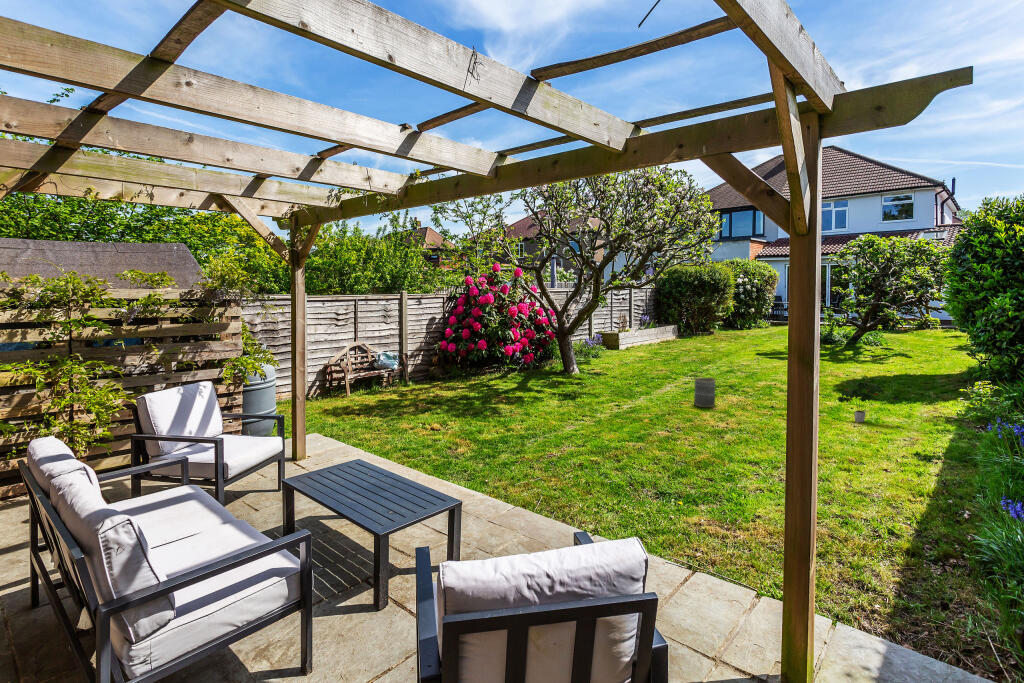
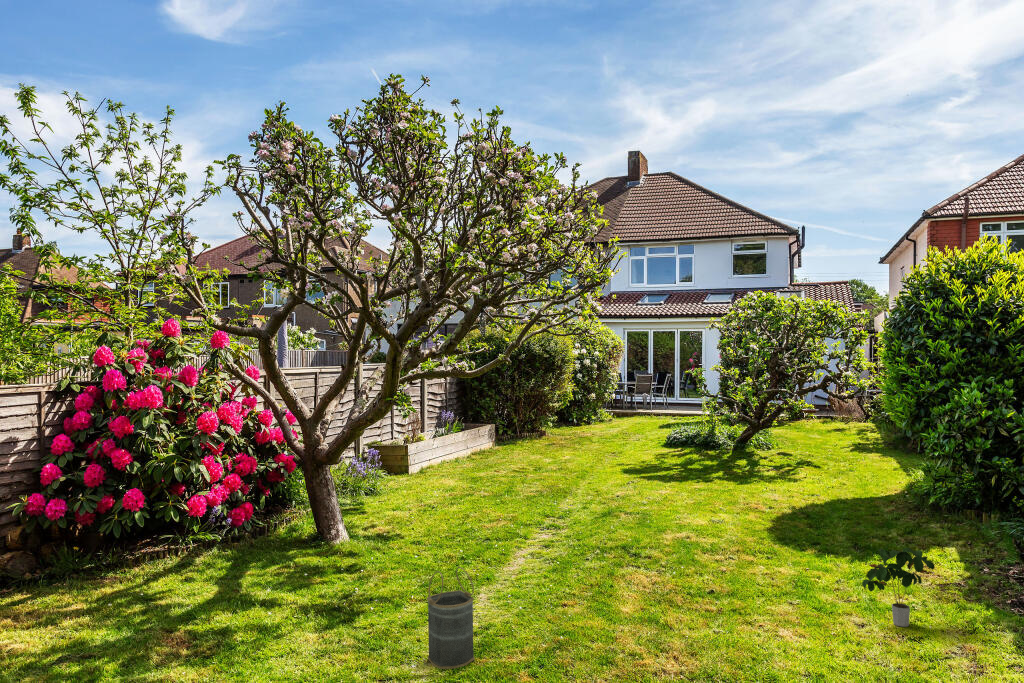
basket: present [694,378,715,407] -> present [427,567,475,669]

